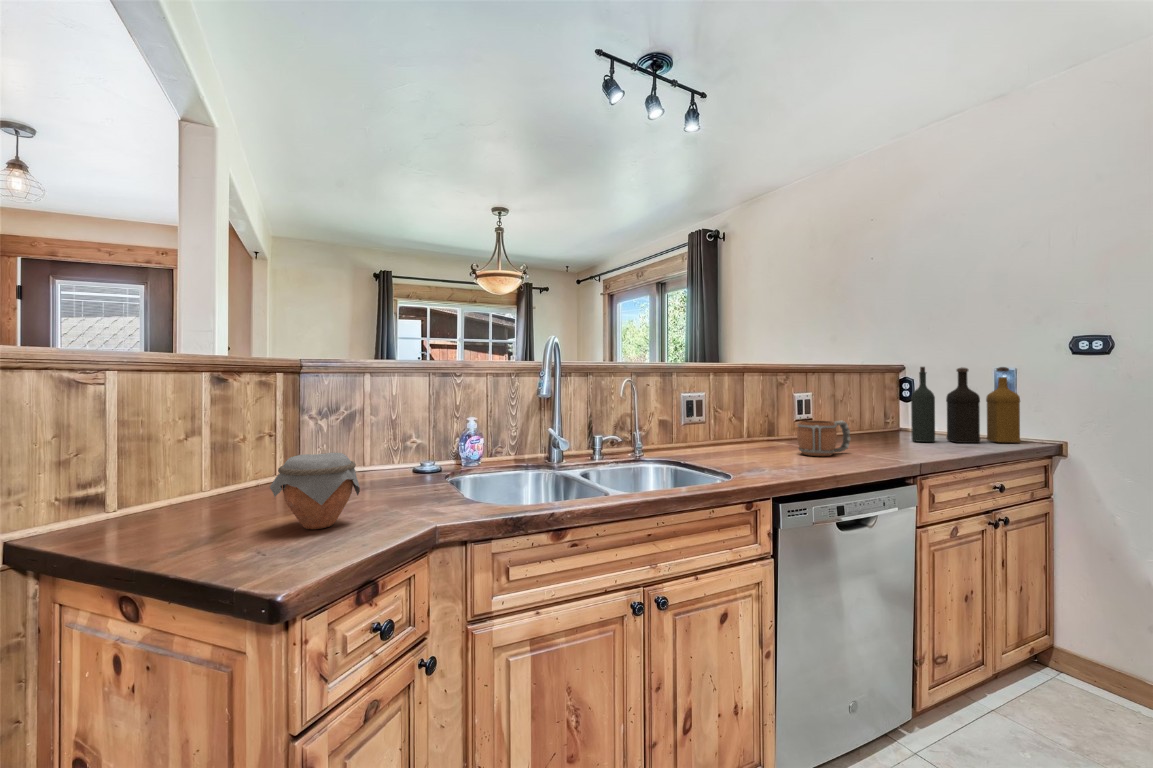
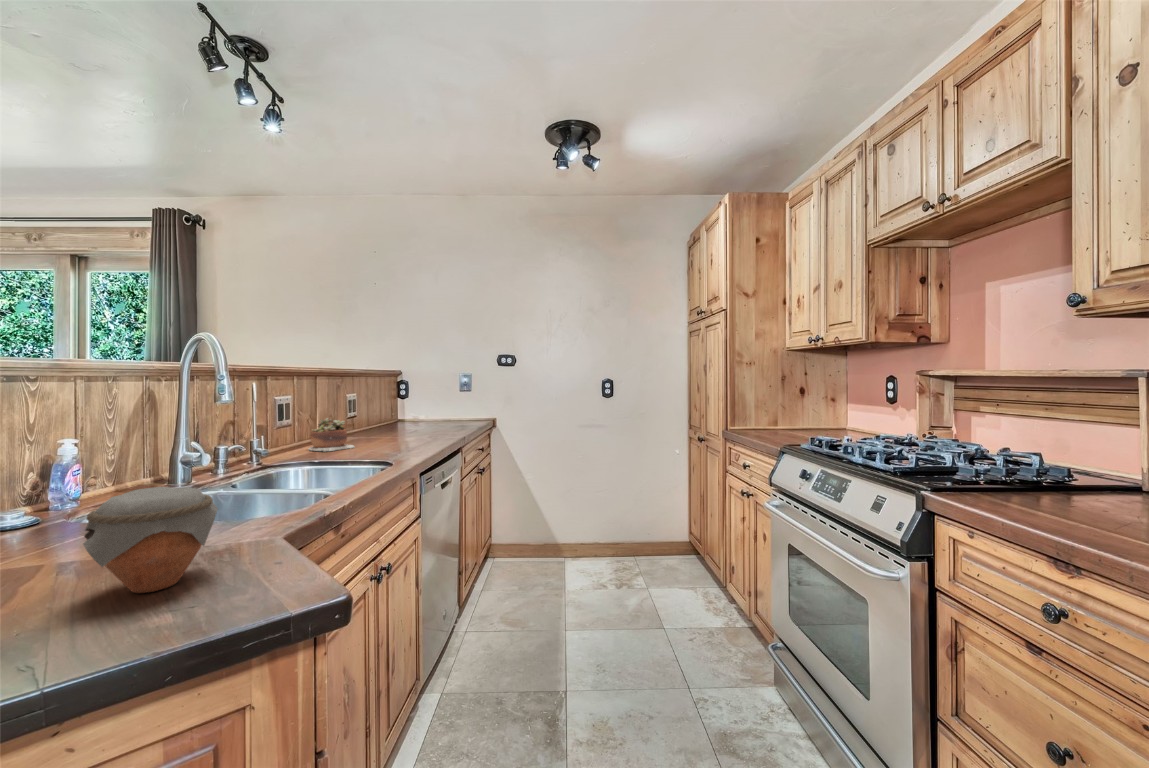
bottle: present [911,367,1020,443] -> none [424,375,476,426]
succulent plant: none [706,418,751,455] -> present [309,418,354,452]
mug: present [797,421,850,456] -> none [384,414,415,442]

